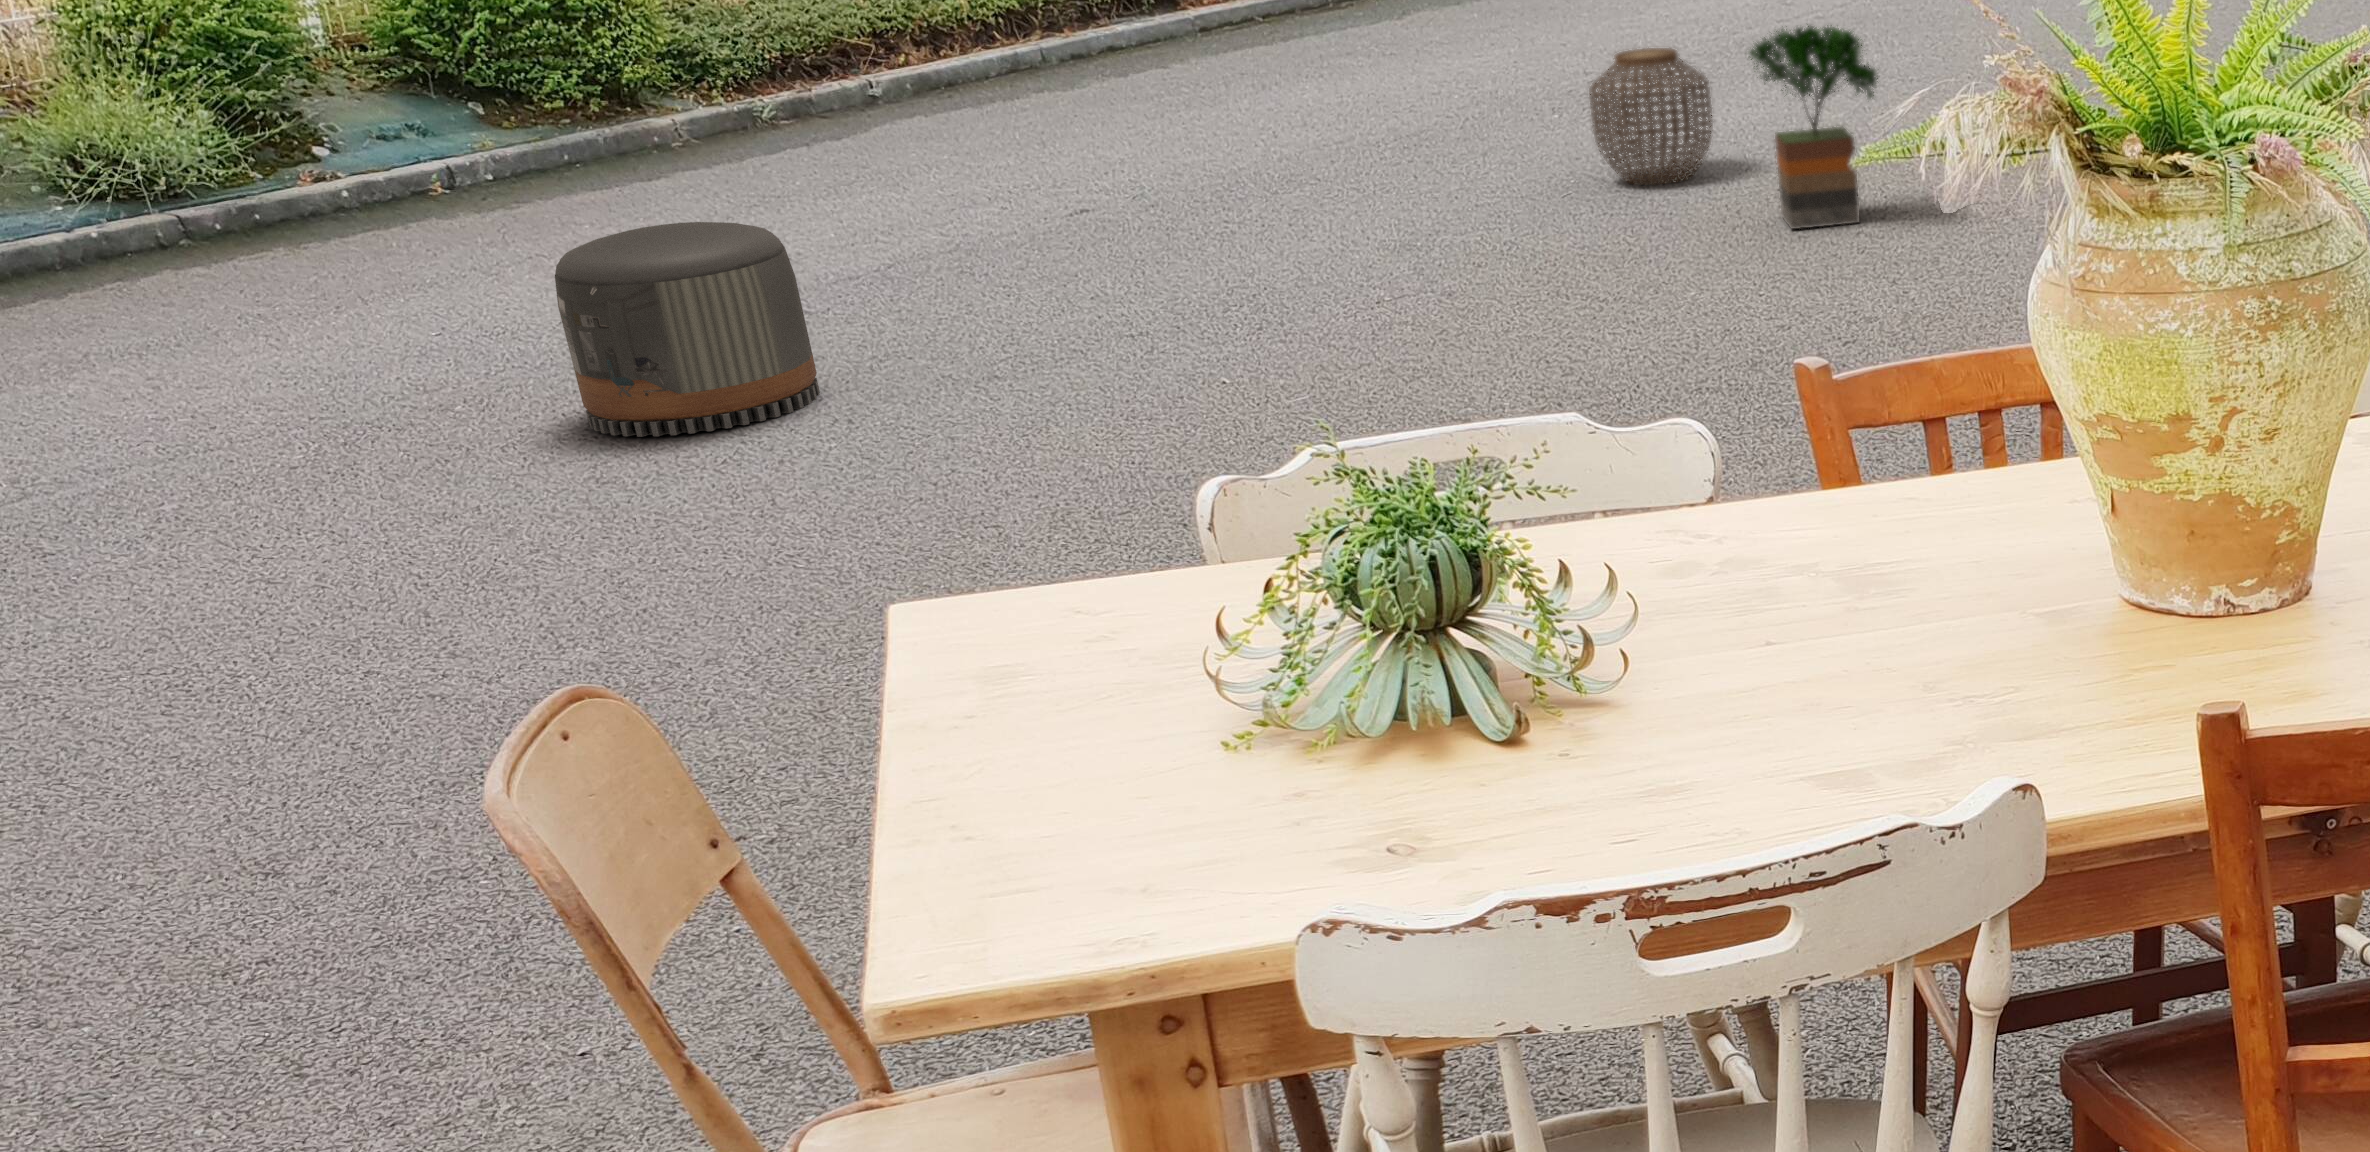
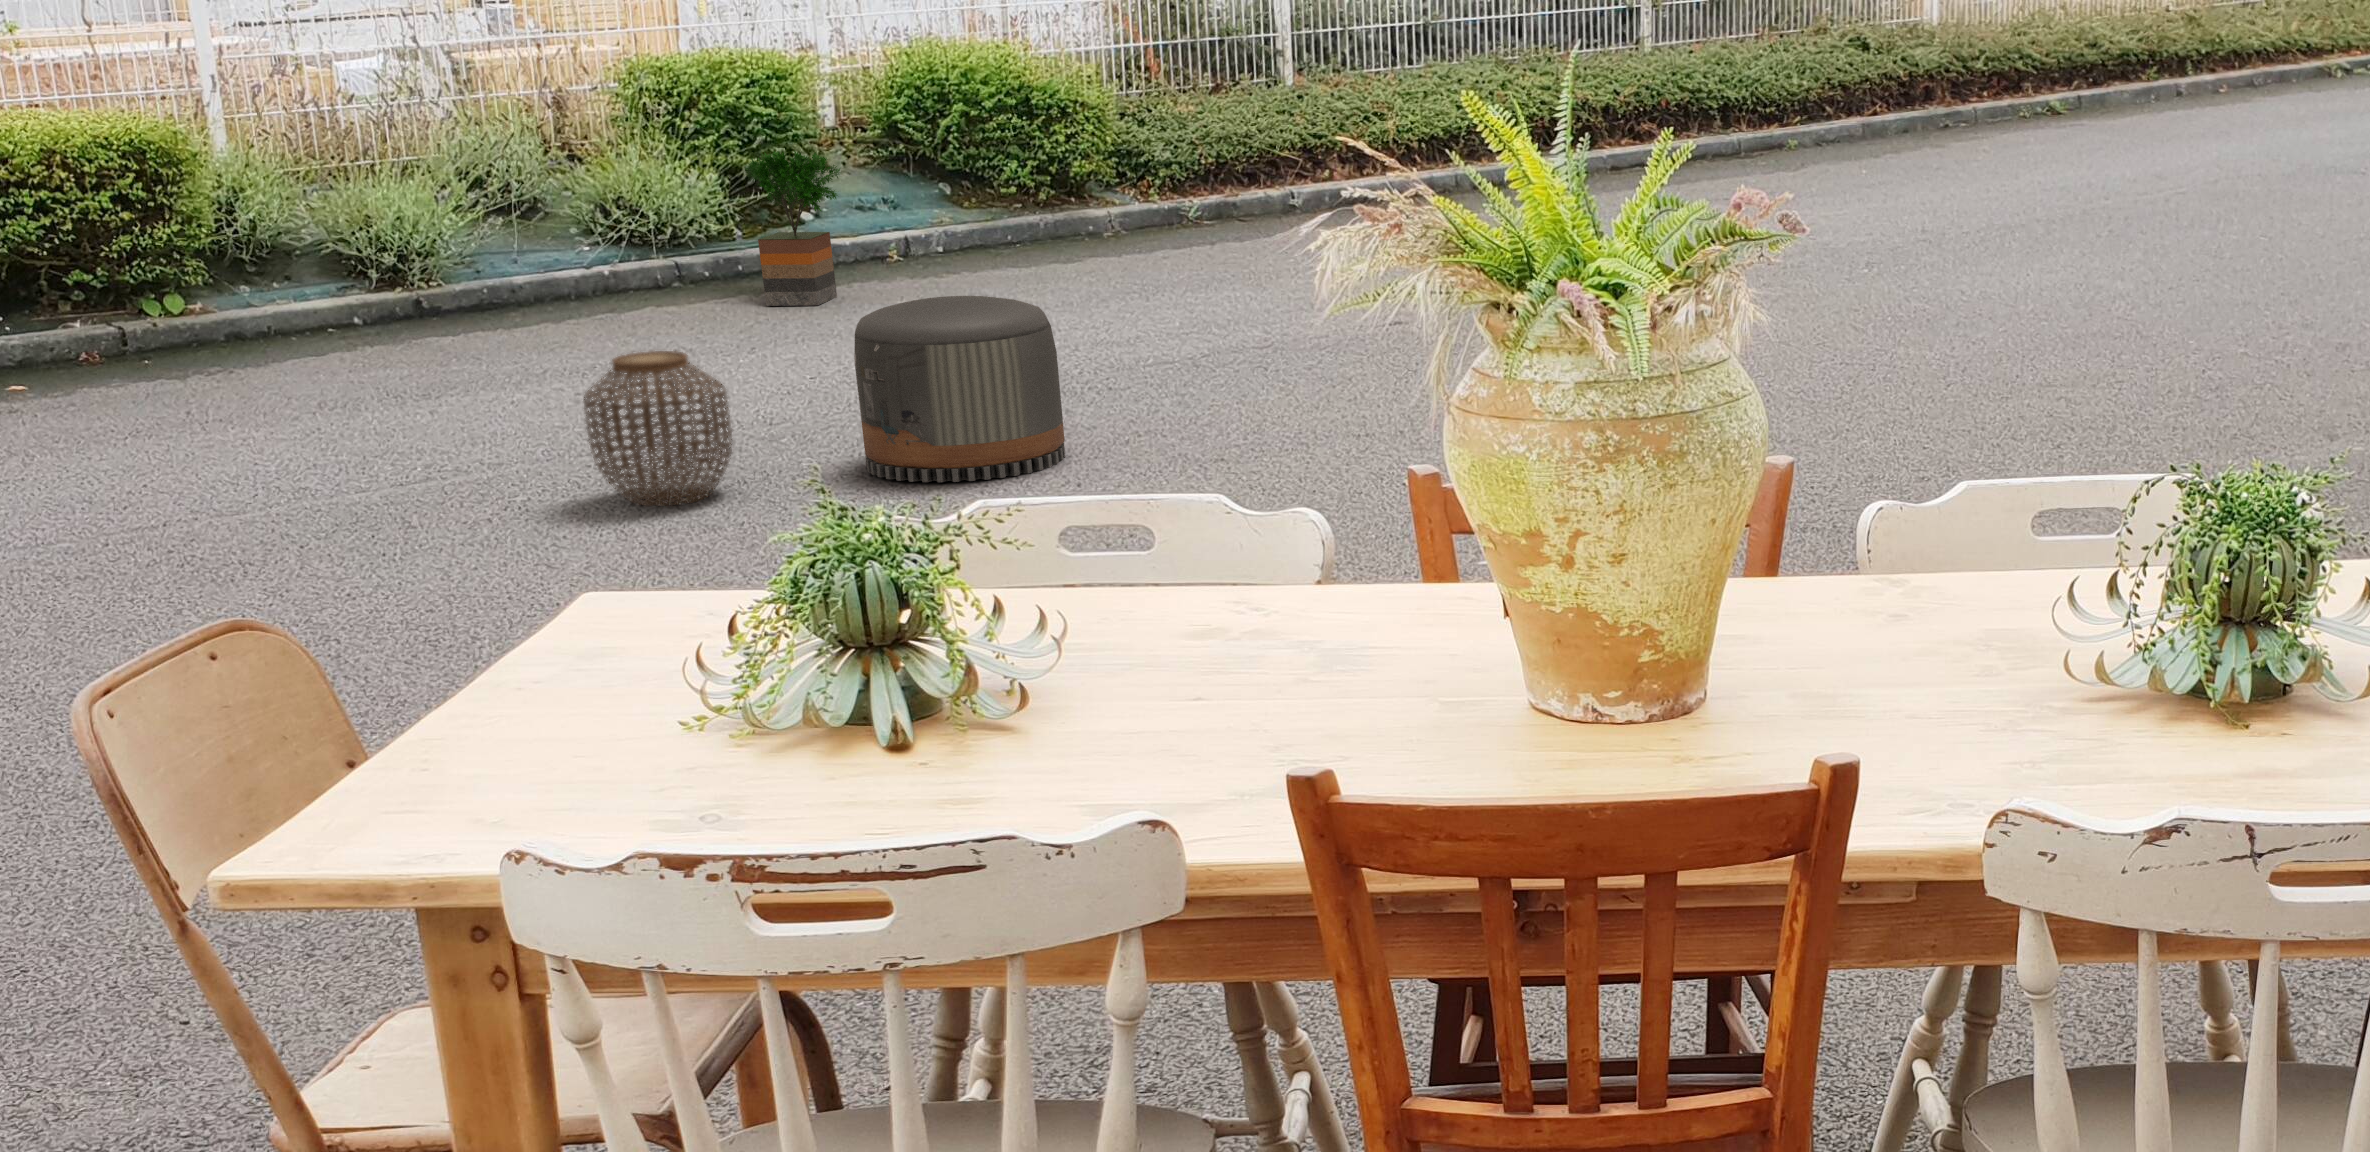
potted tree: present [1750,25,1878,229] -> present [746,151,840,306]
woven basket: present [1589,48,1712,185] -> present [584,351,732,506]

